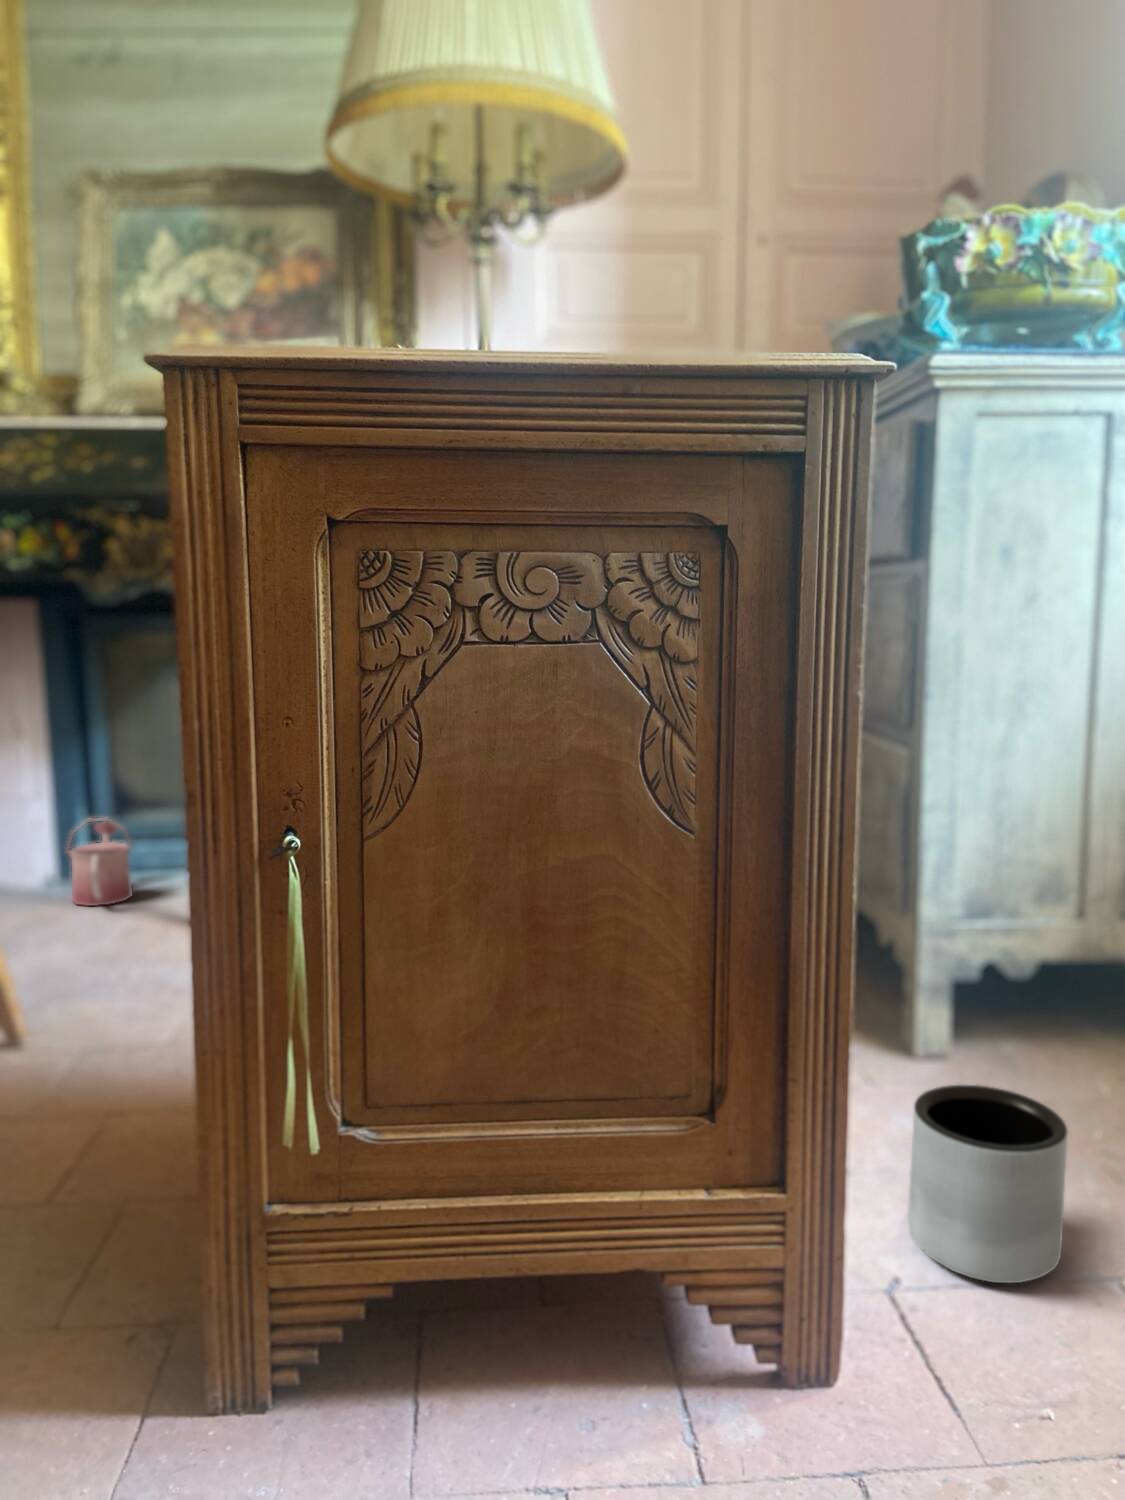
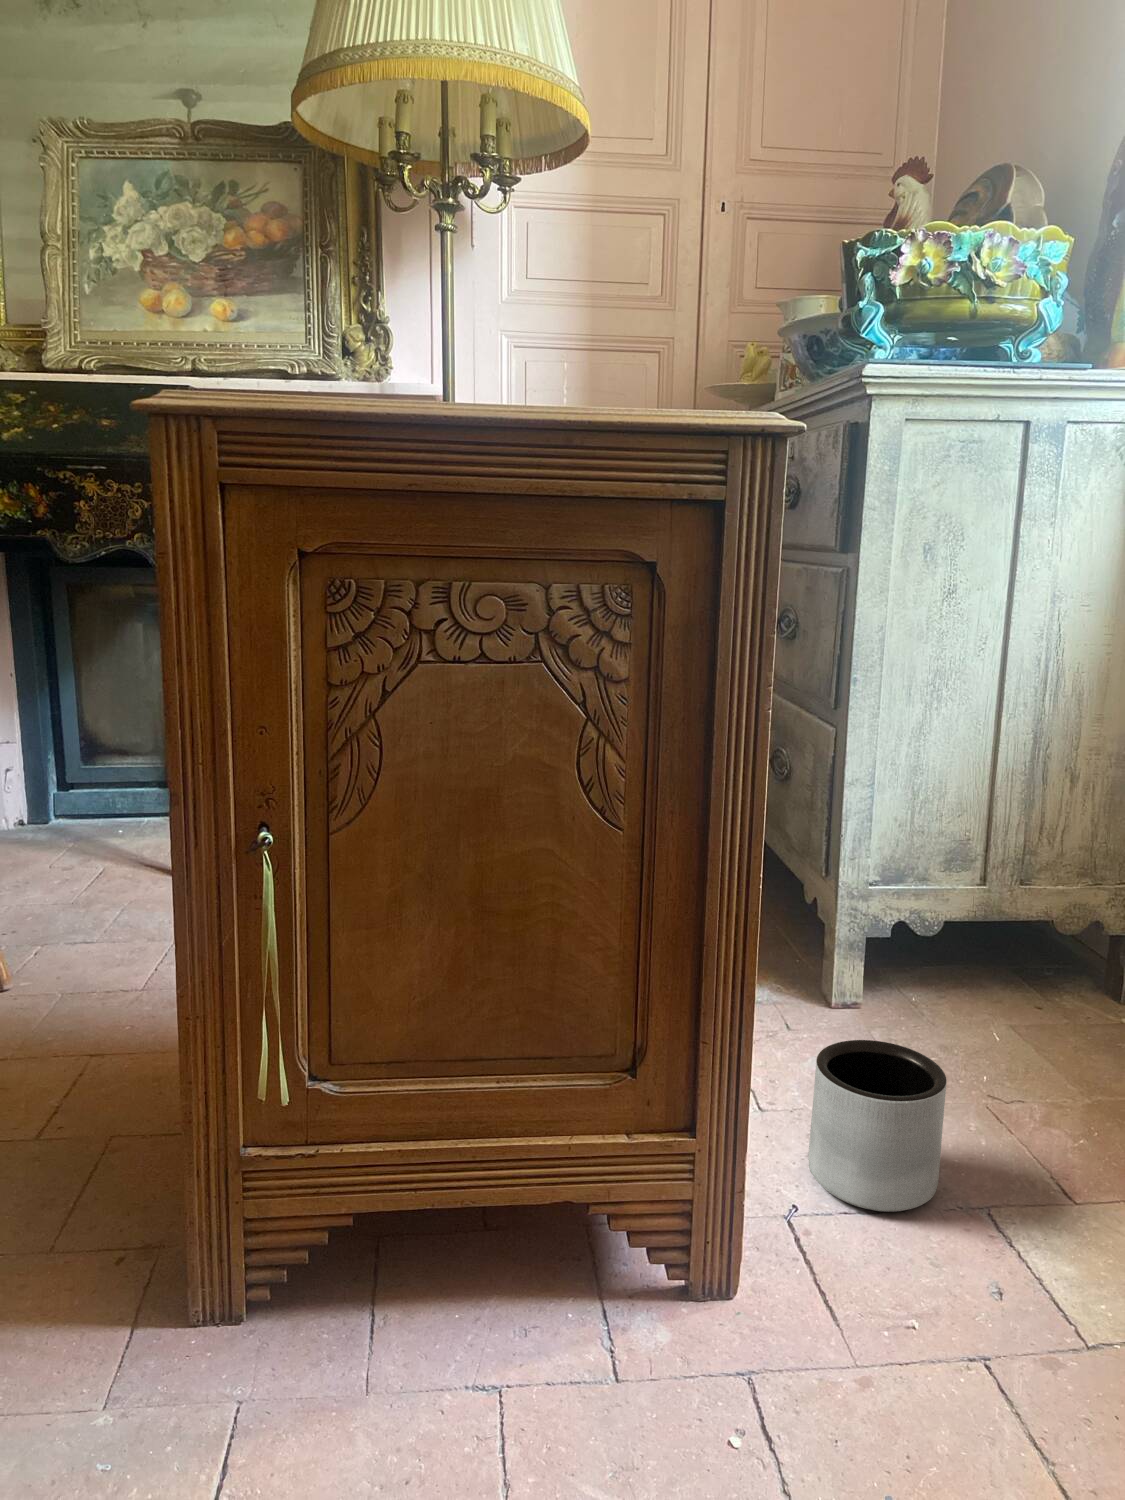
watering can: present [67,819,132,906] -> none [39,770,105,854]

